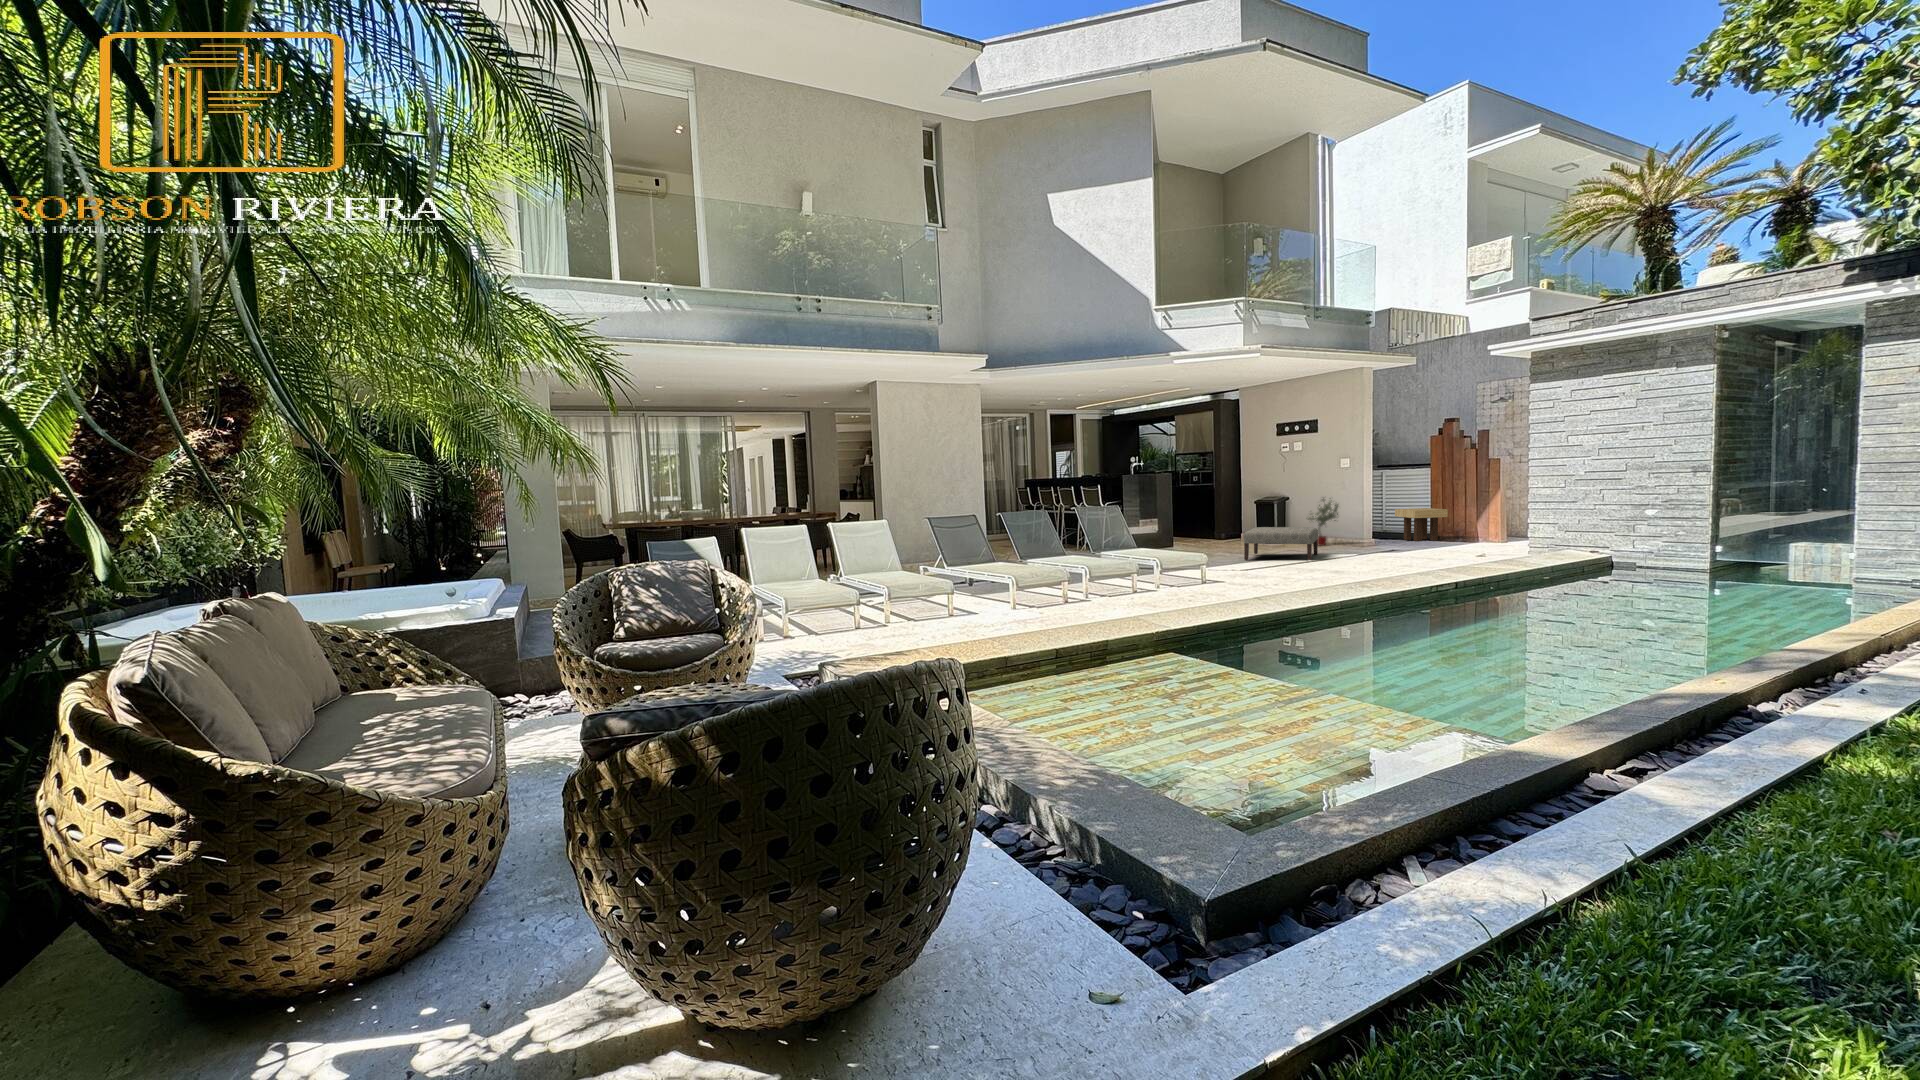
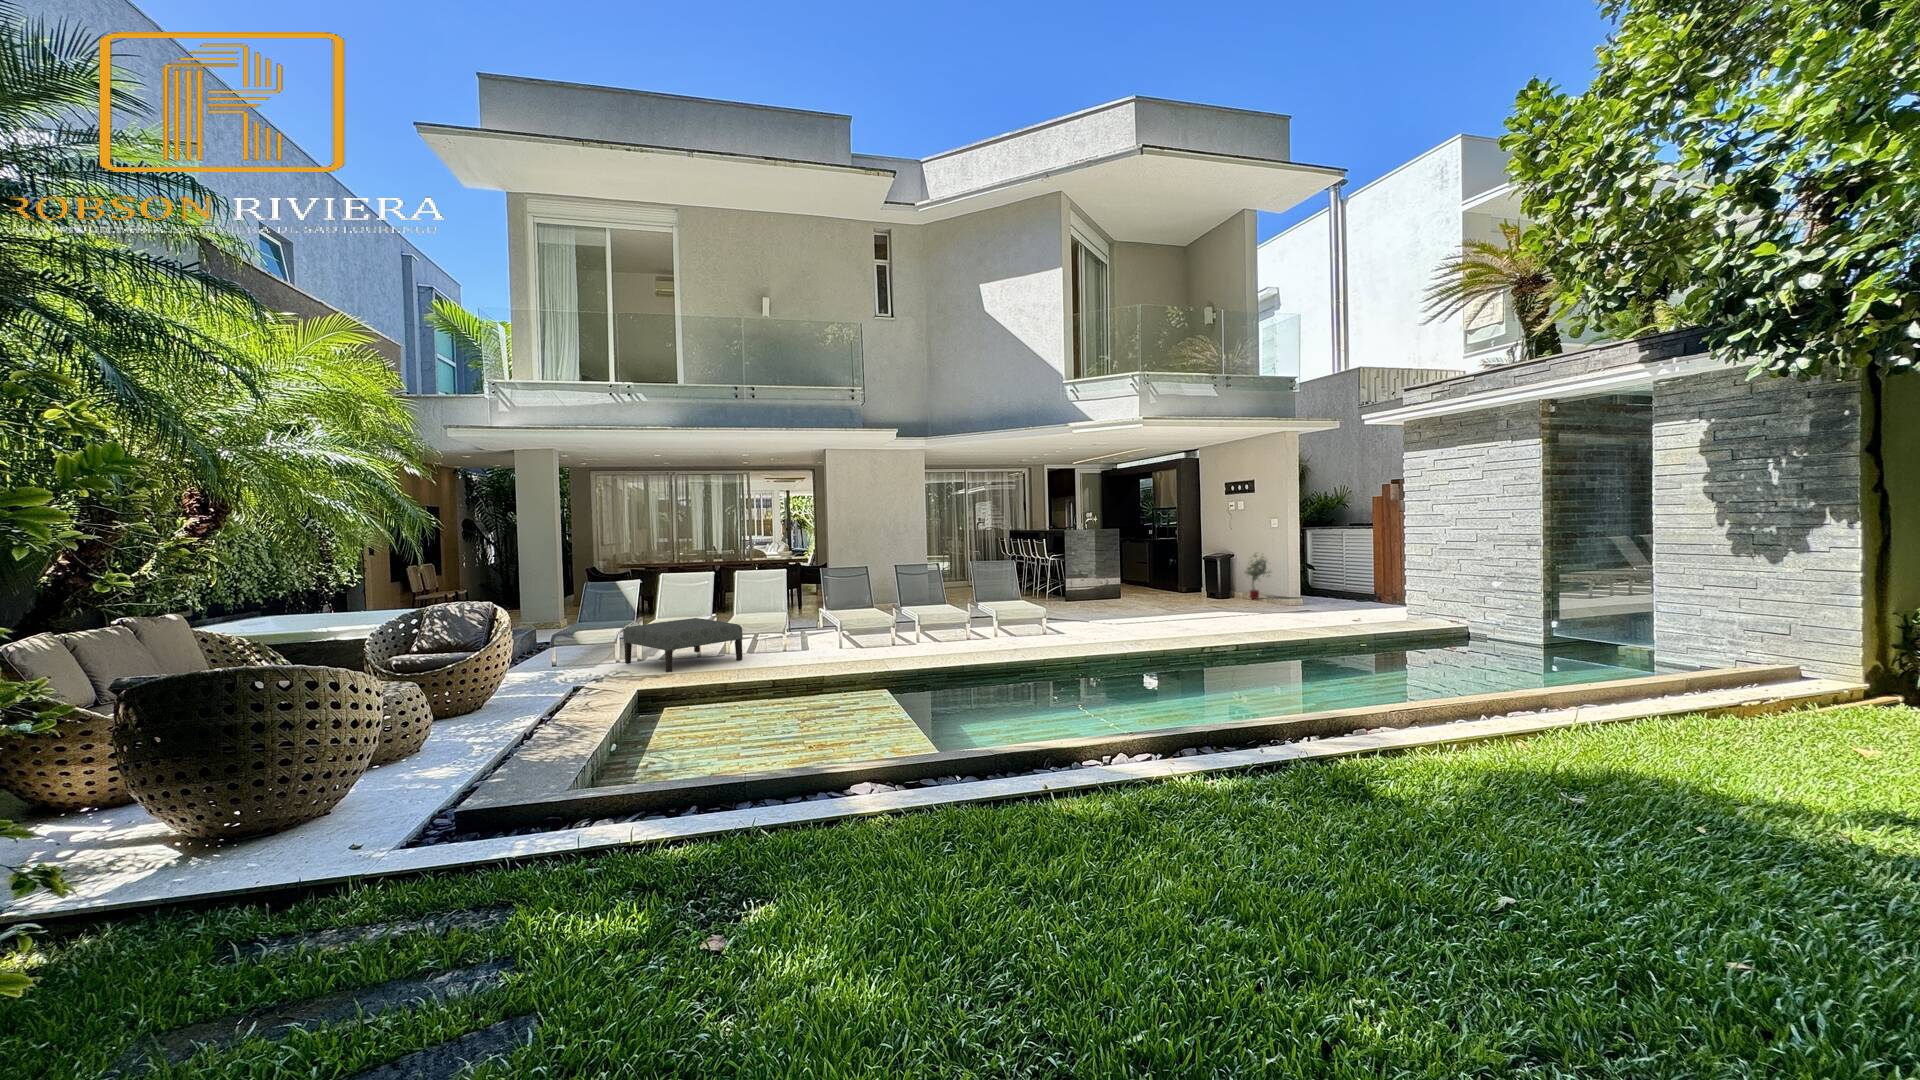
side table: present [1395,508,1448,541] -> none [1337,566,1383,599]
ottoman: present [1244,527,1318,560] -> present [623,618,743,672]

